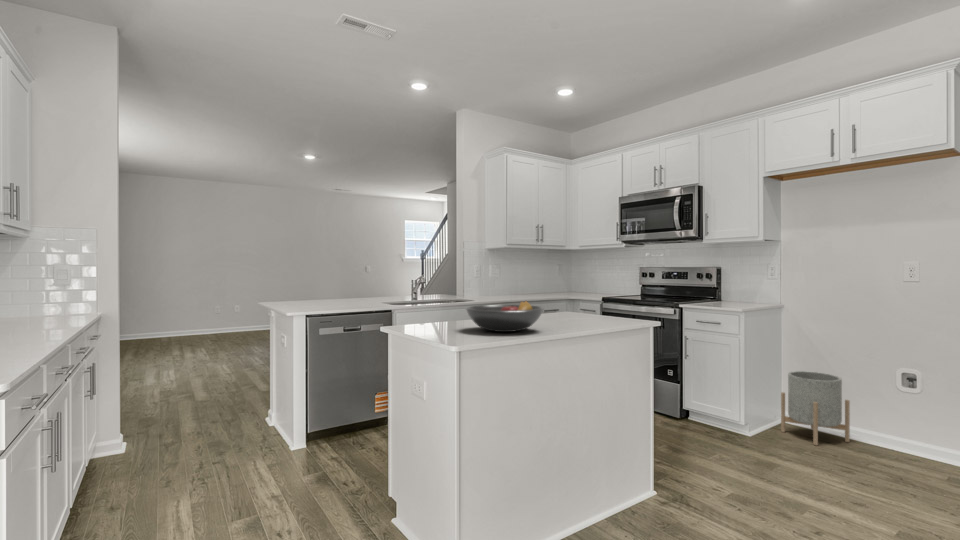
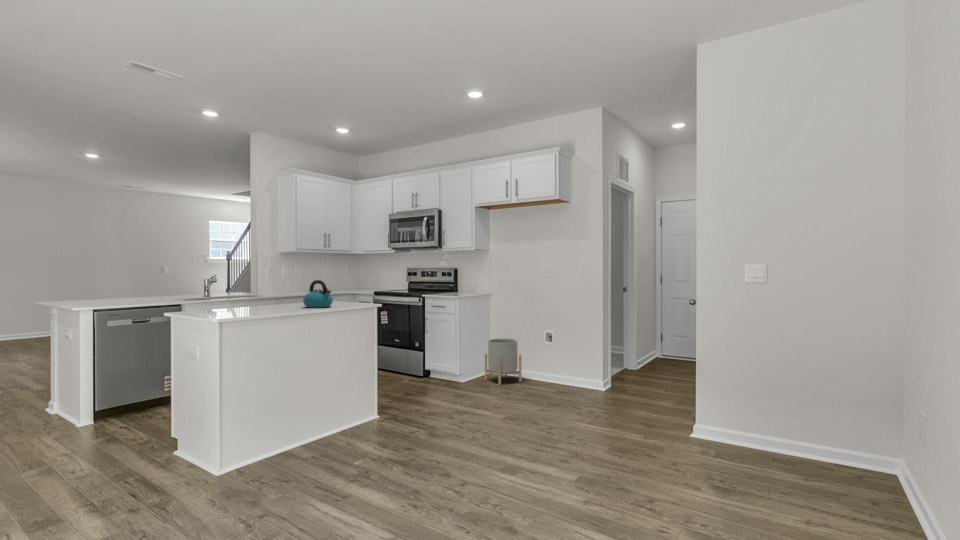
kettle: none [551,284,594,325] -> present [303,280,333,308]
fruit bowl: present [466,301,543,332] -> none [231,291,289,312]

